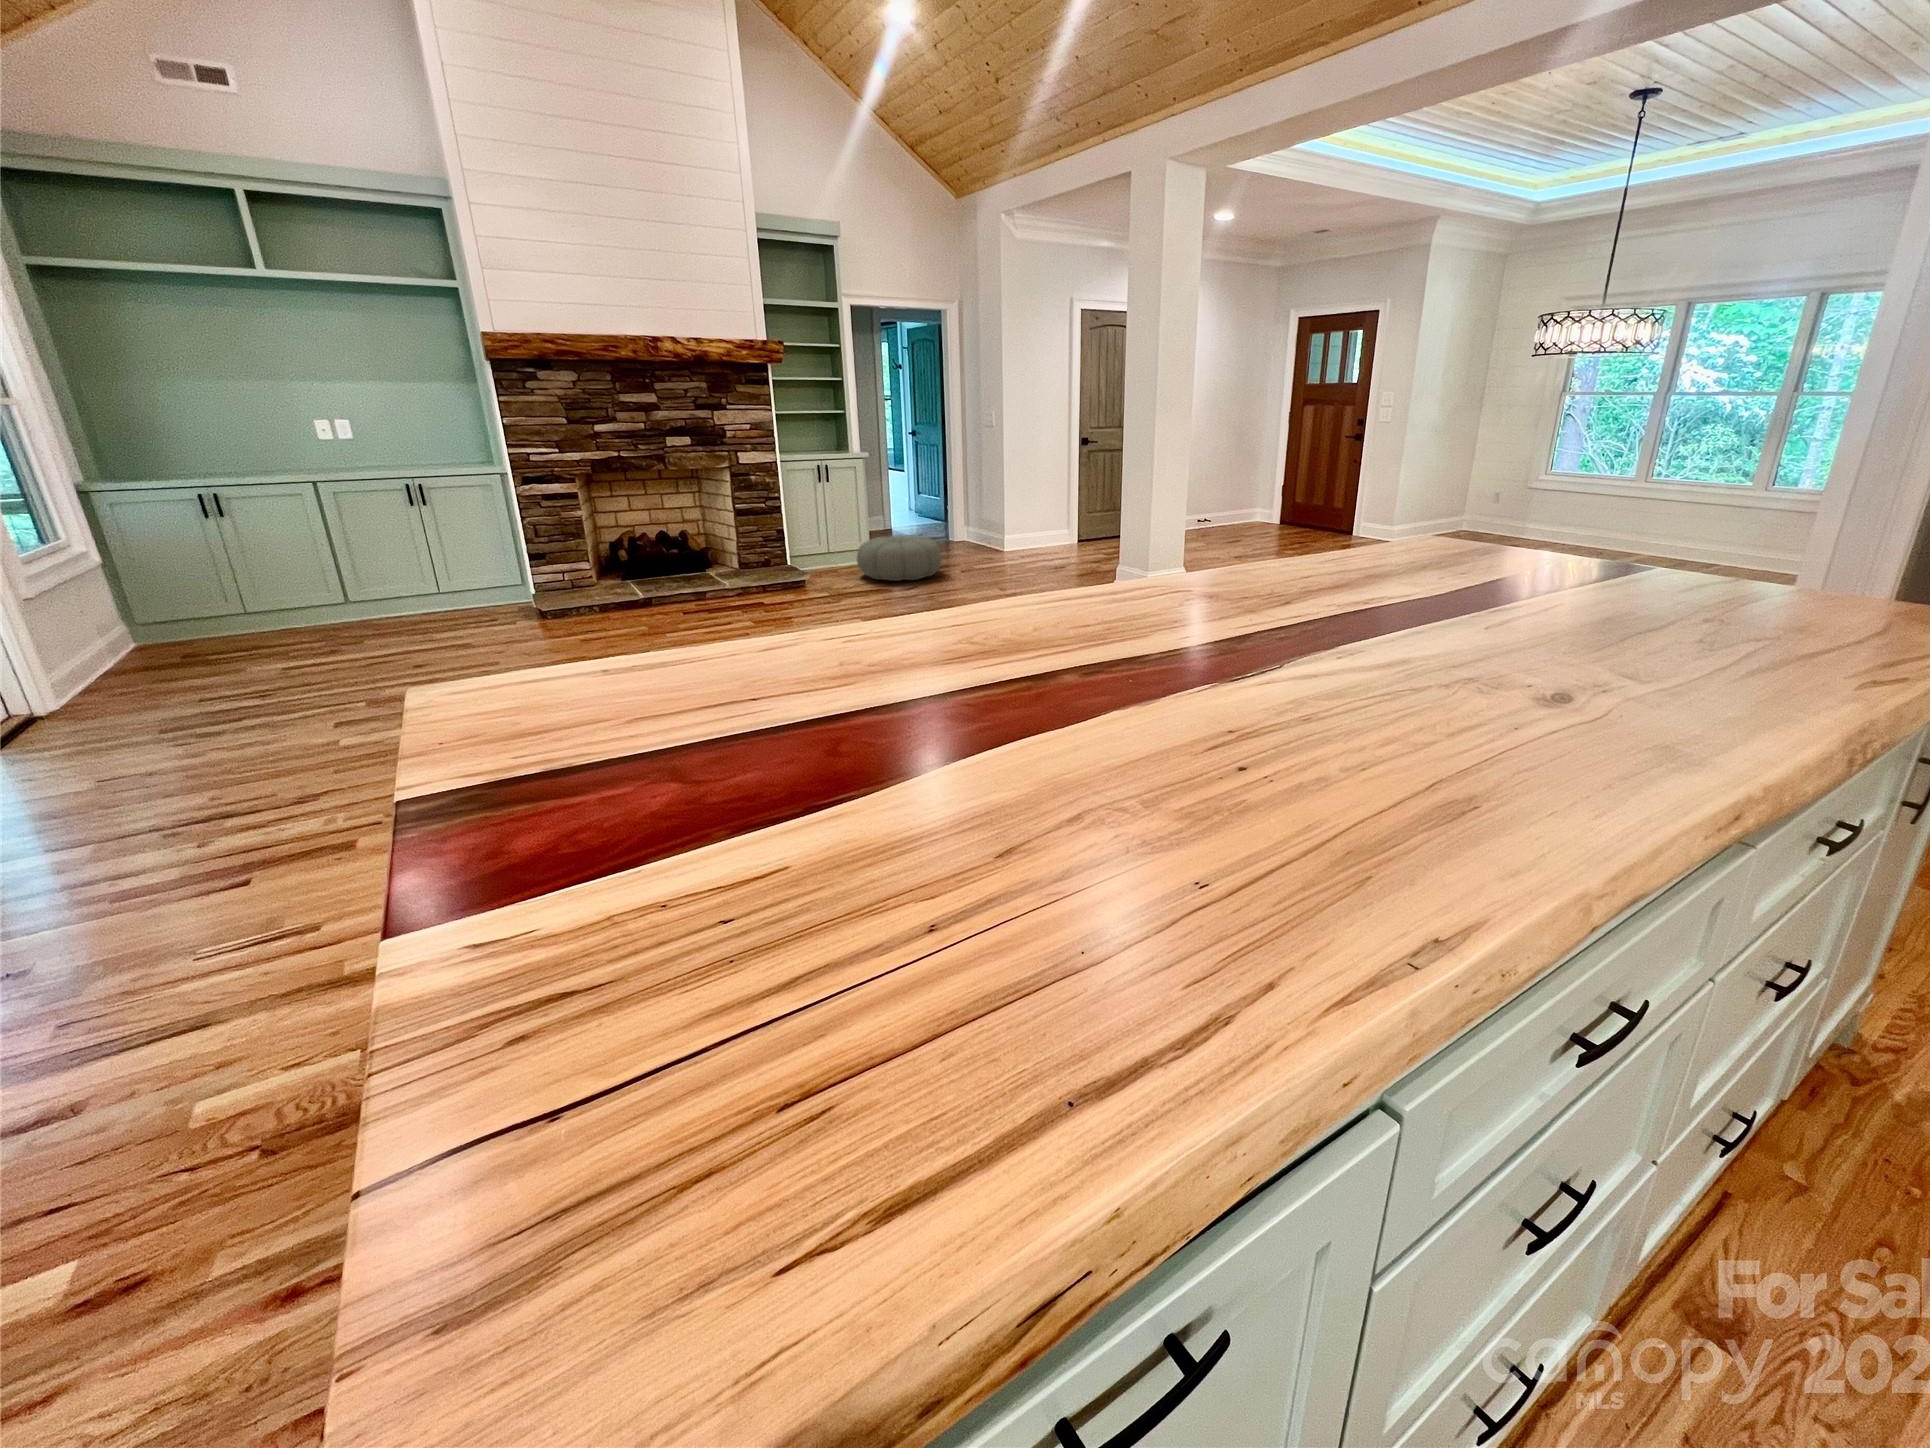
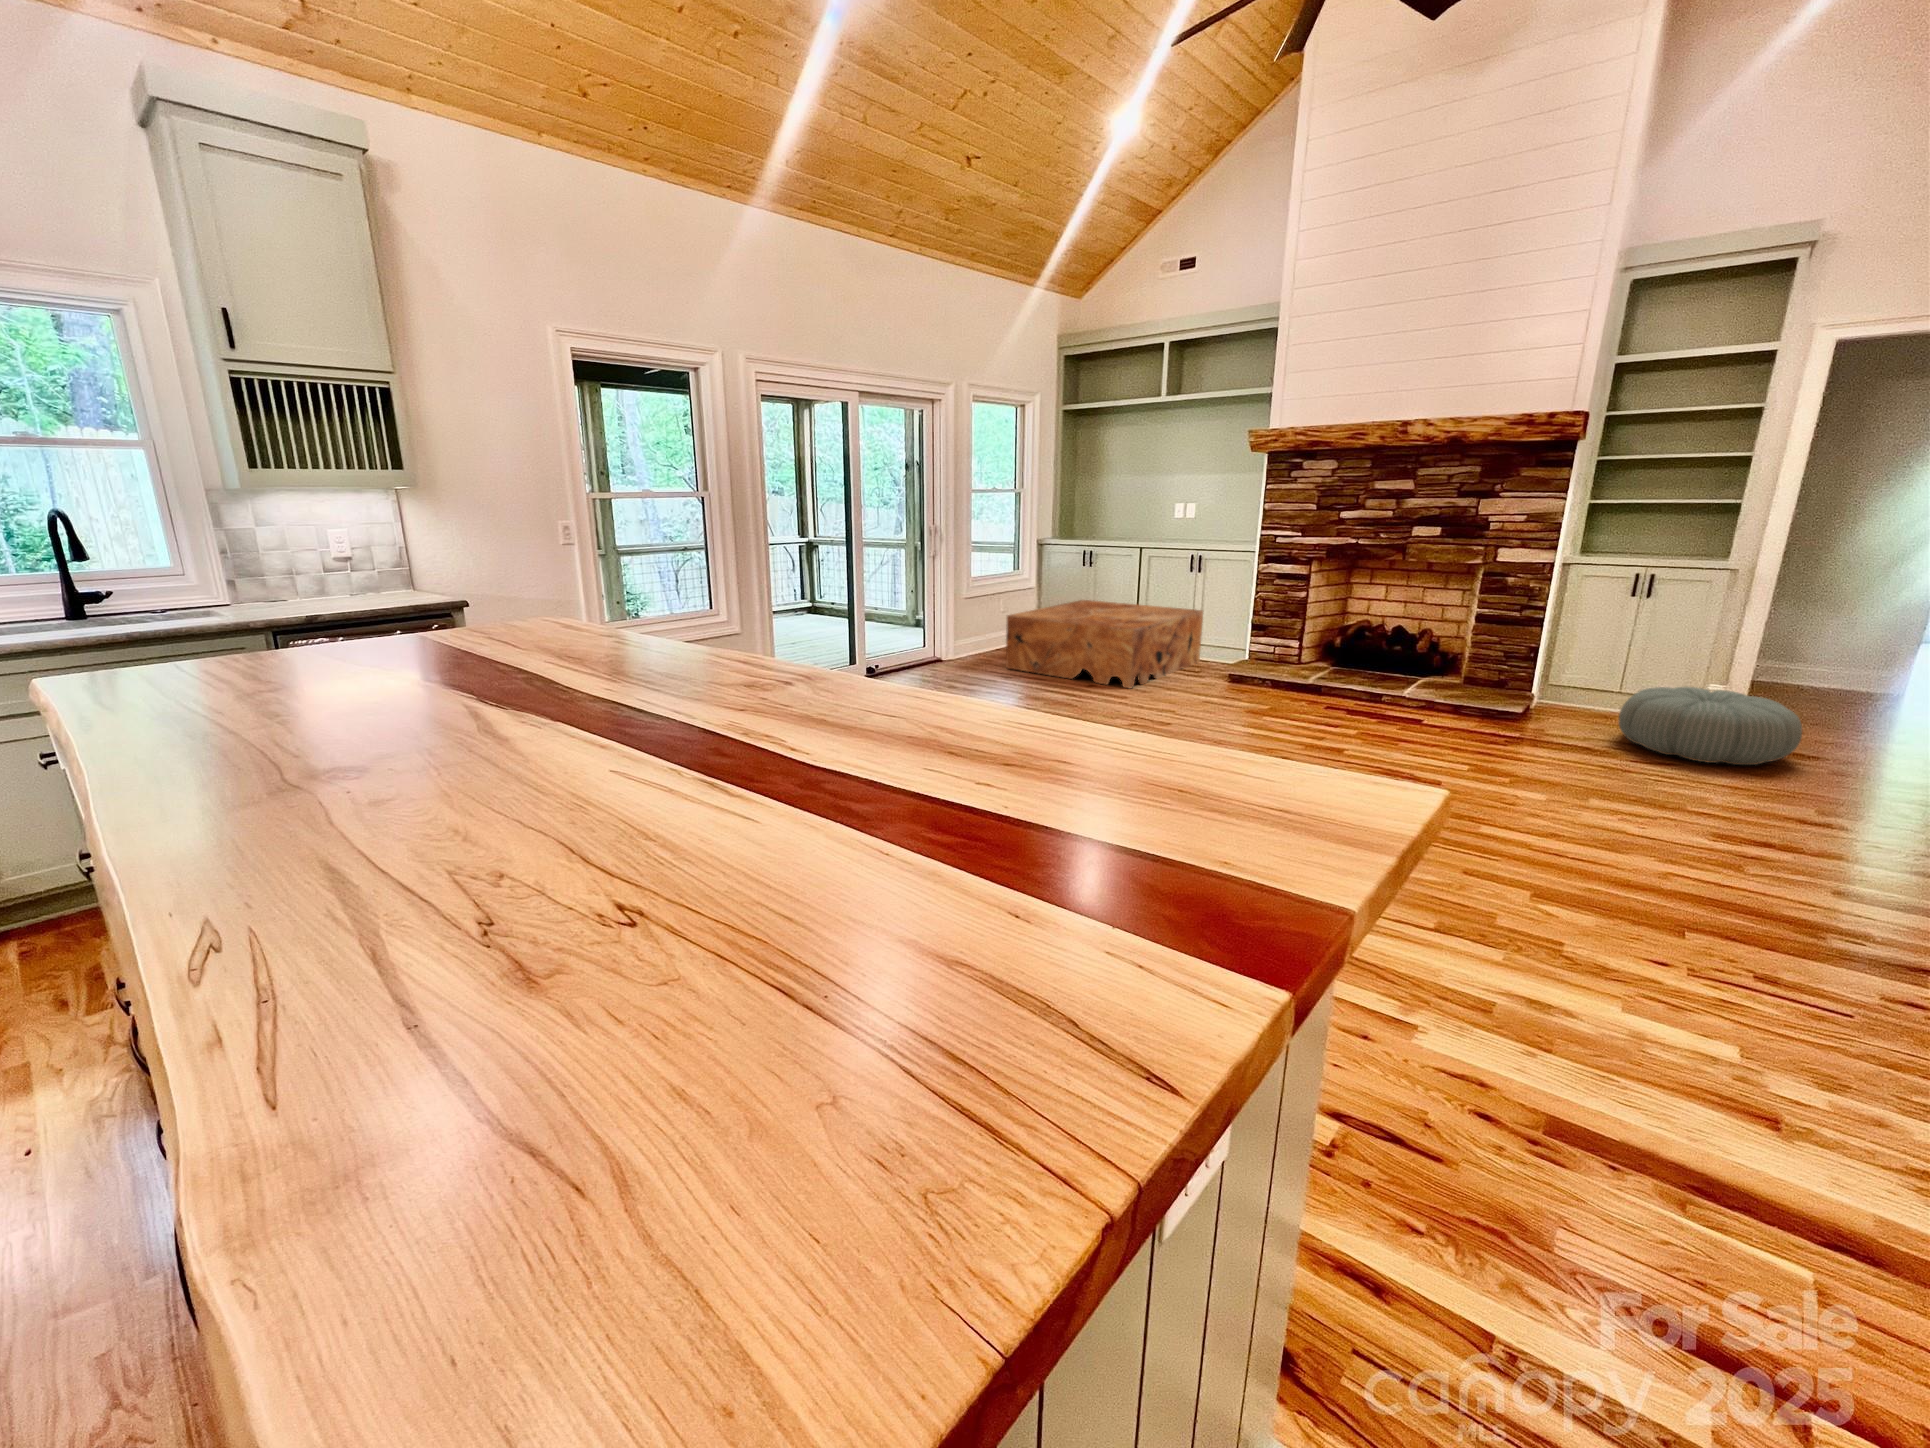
coffee table: none [163,550,464,693] -> present [1006,600,1203,688]

